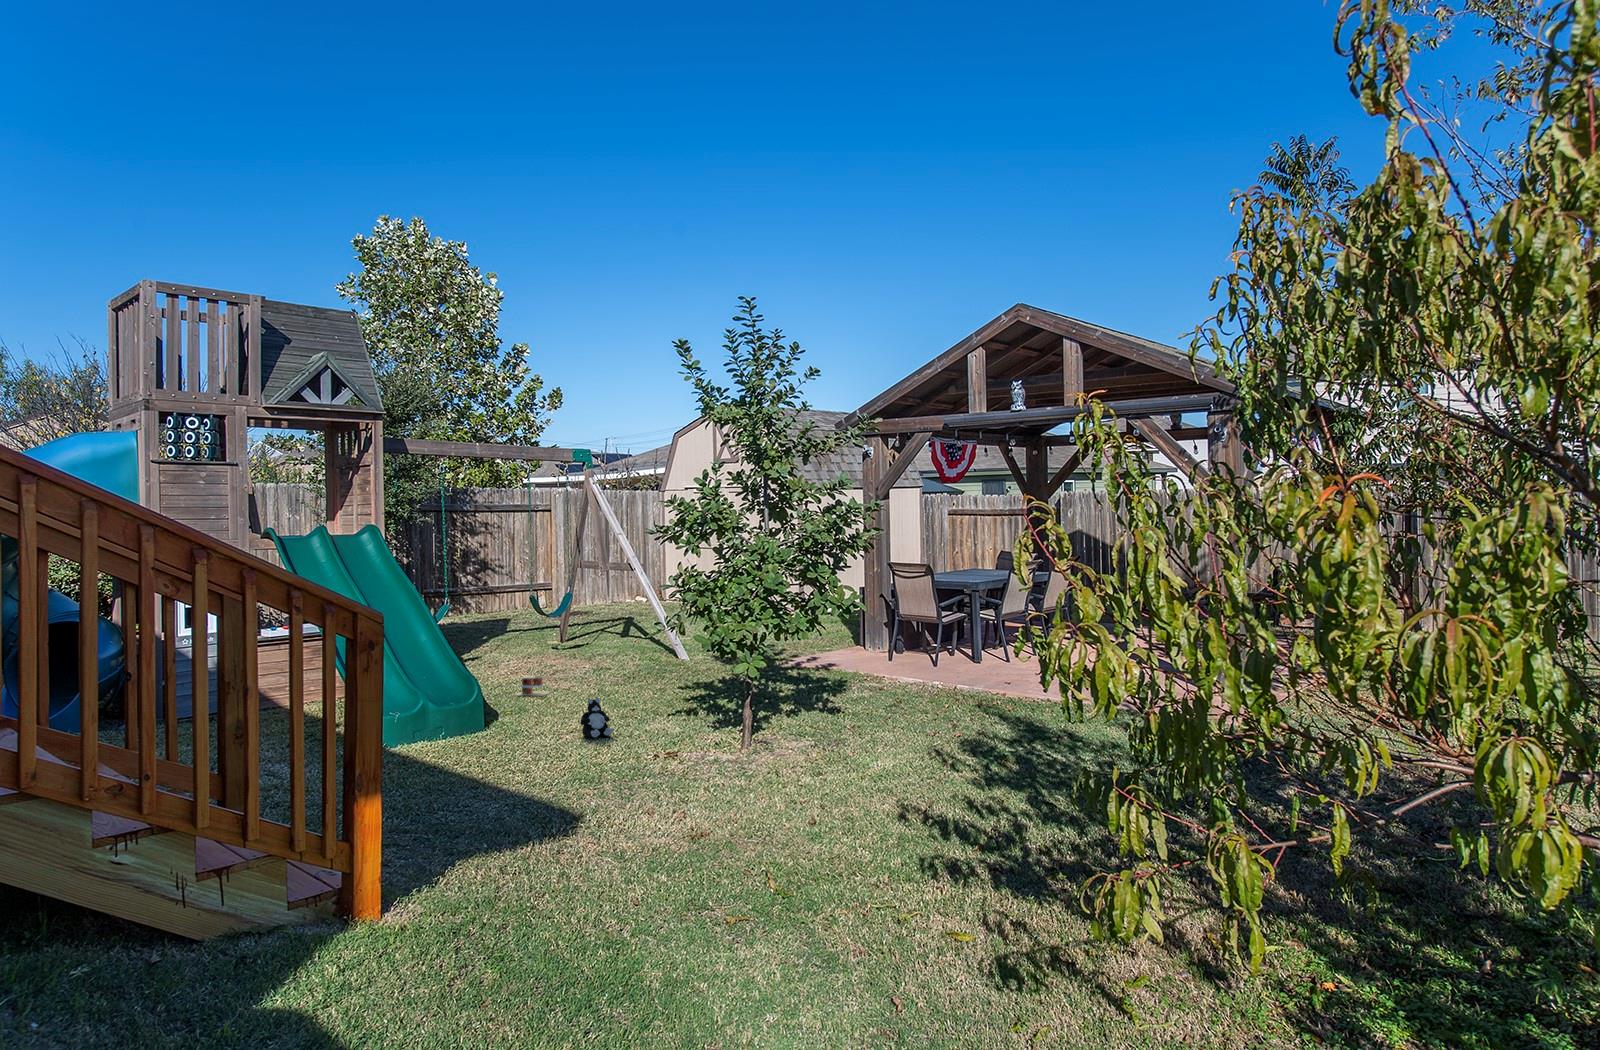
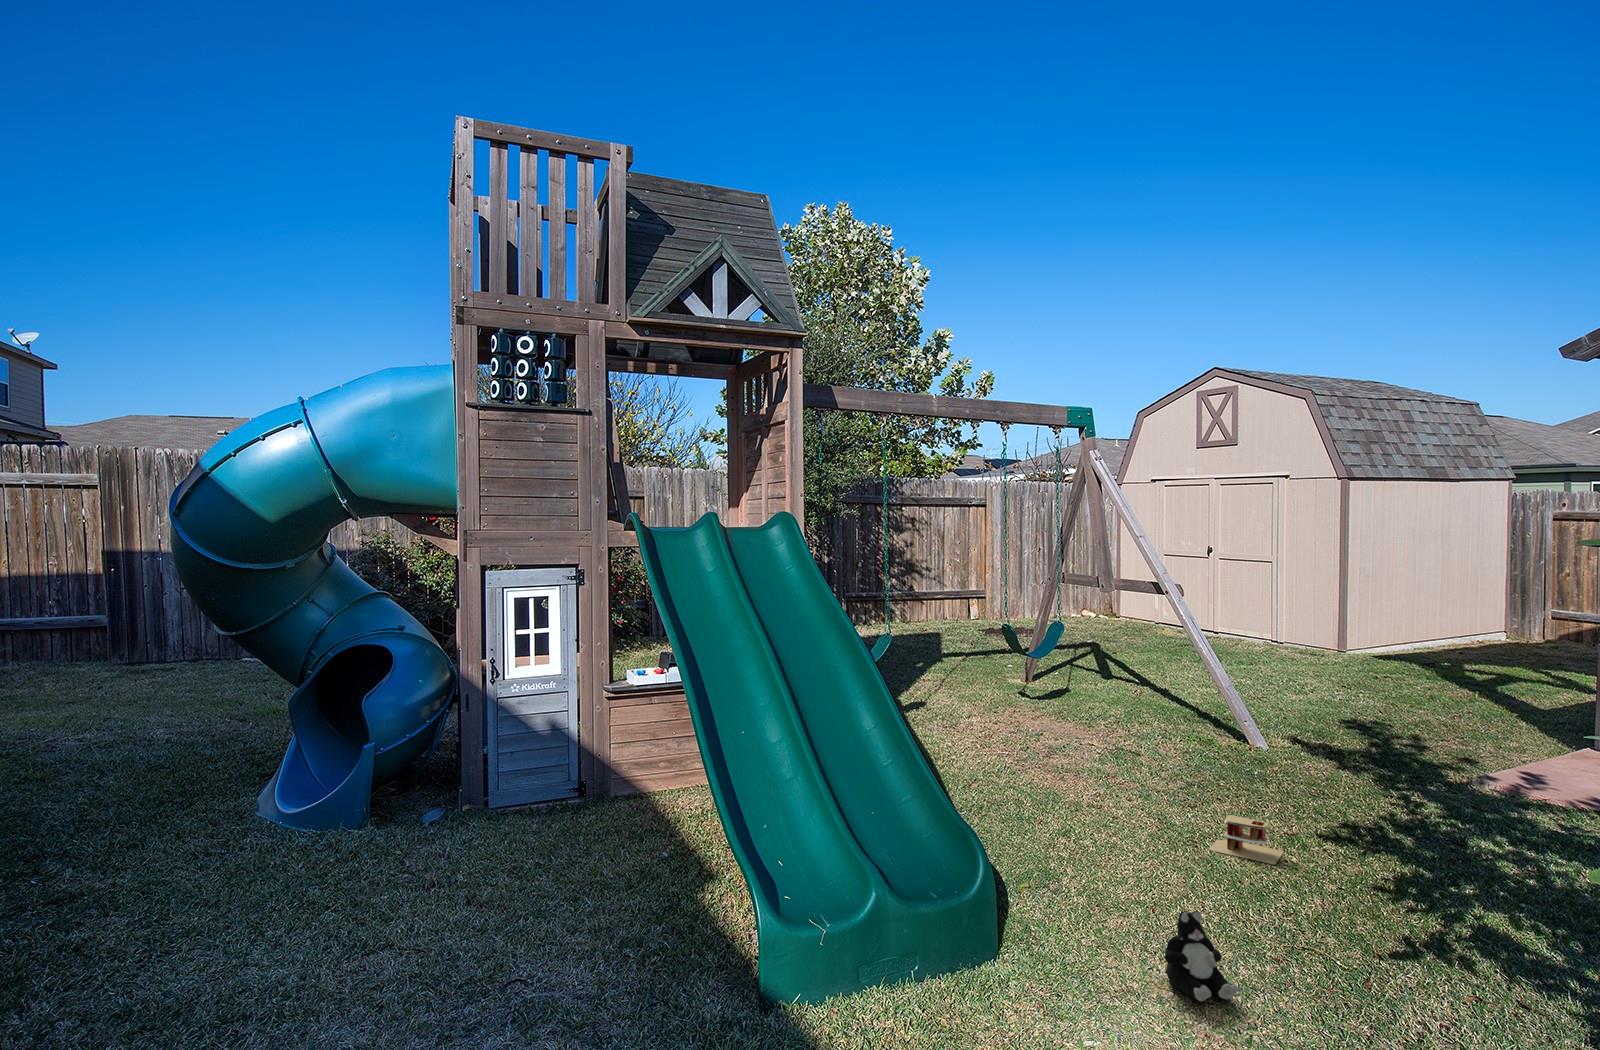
toy house: present [515,676,550,696] -> present [1209,815,1284,865]

